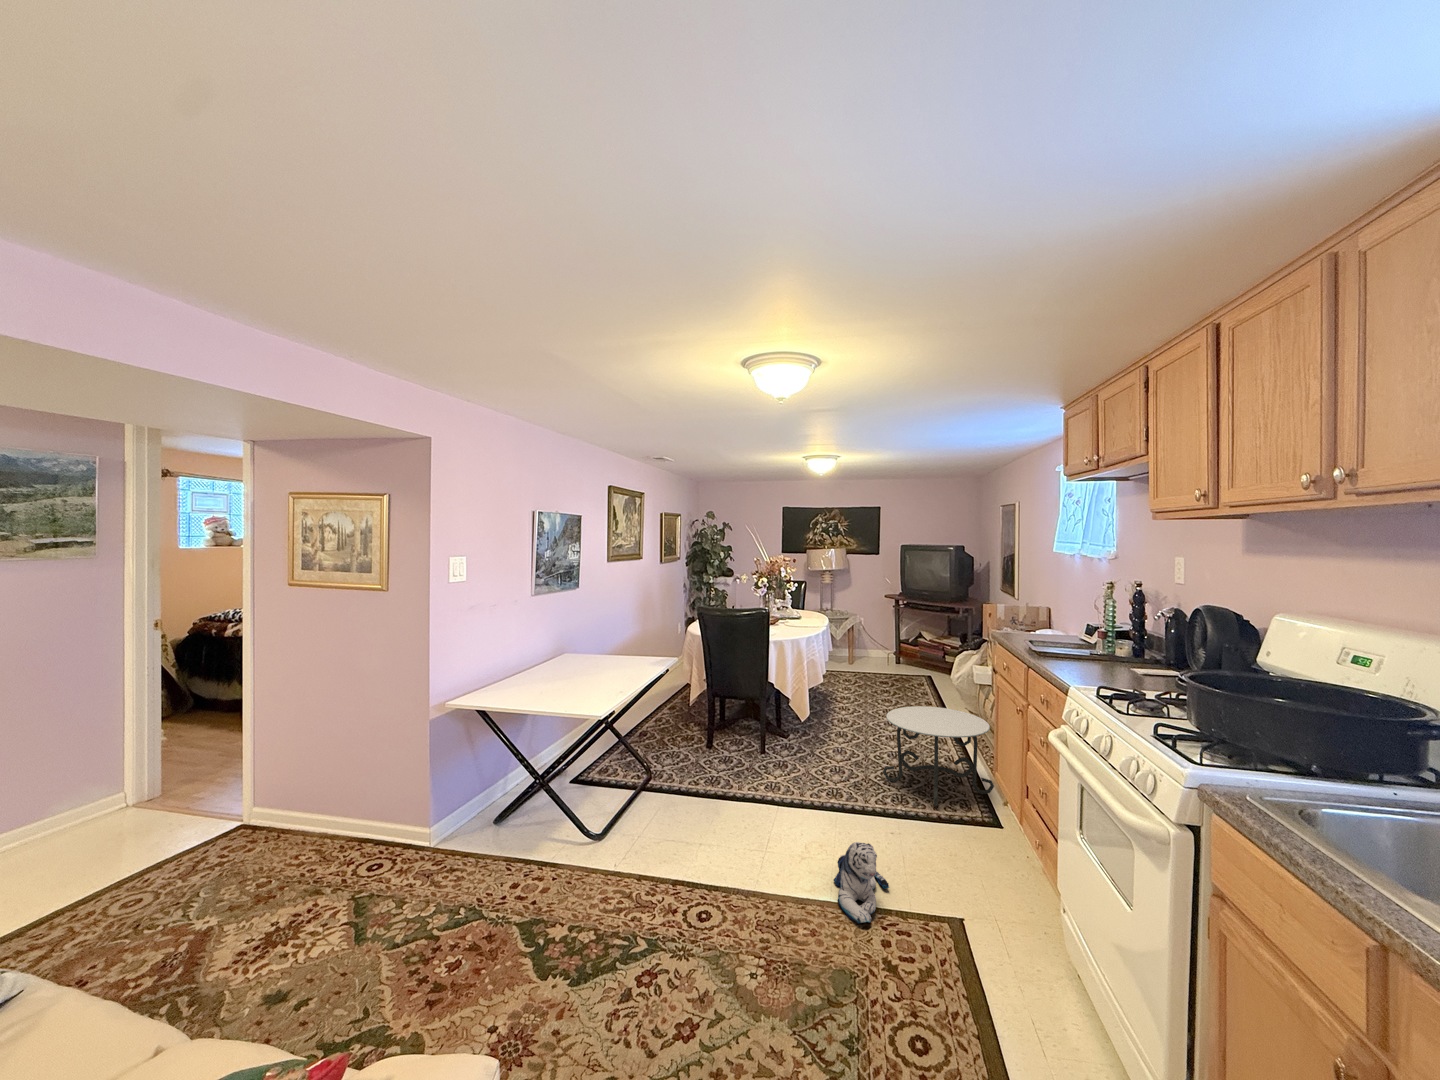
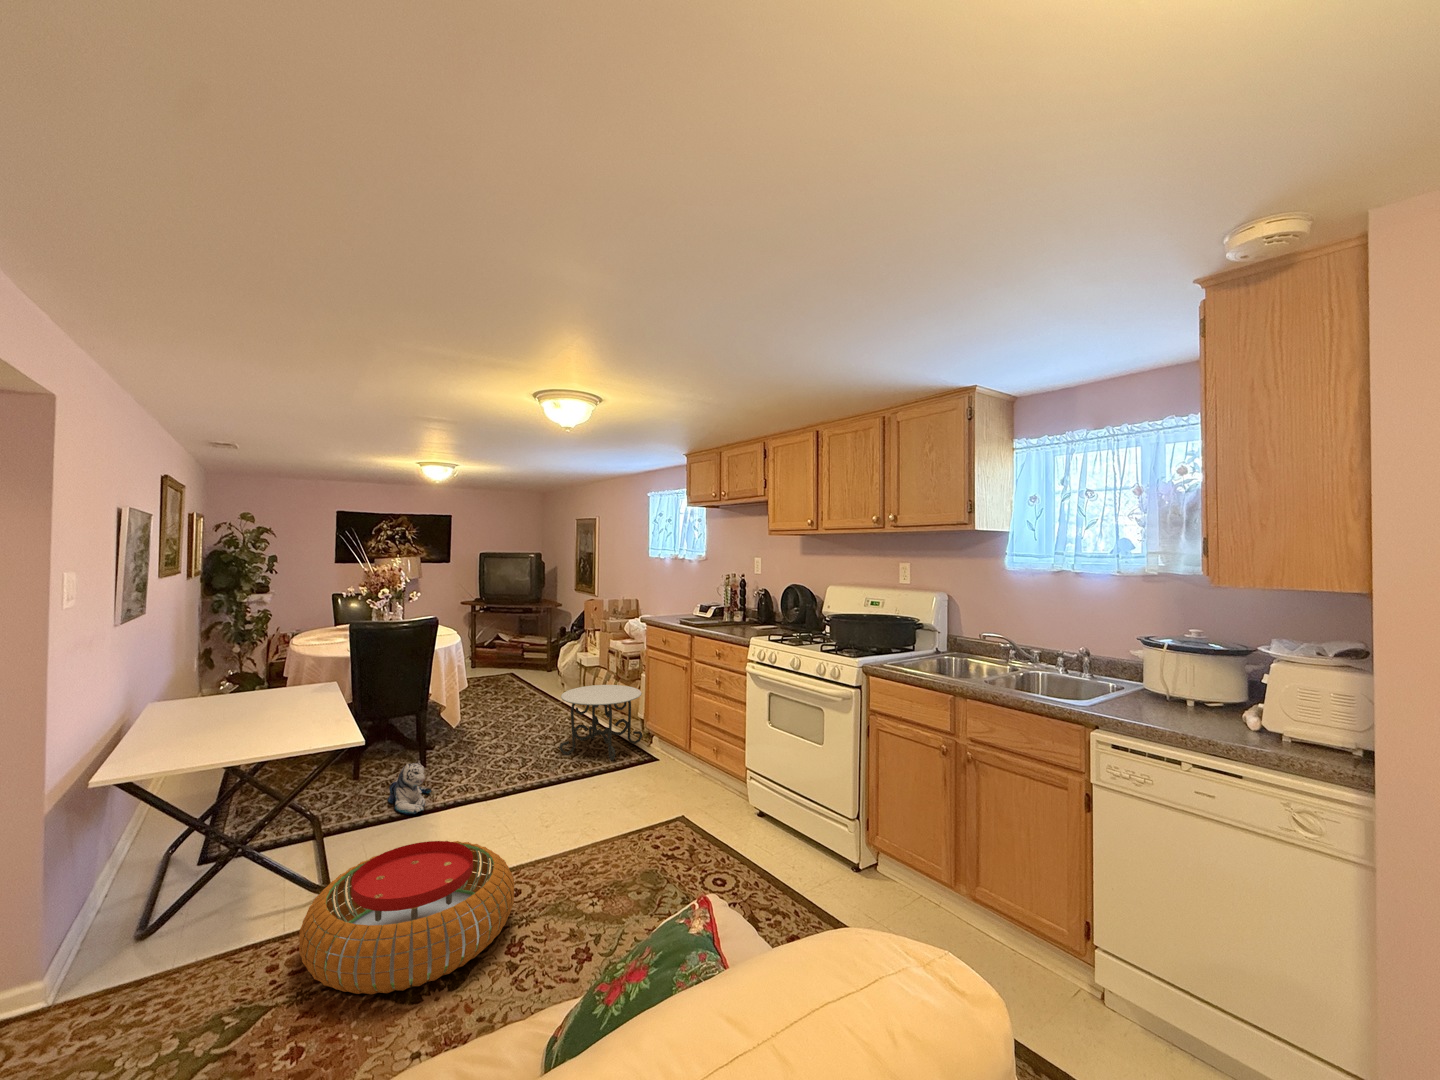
pouf: none [500,822,691,969] -> present [299,841,515,995]
plush toy: present [834,842,889,923] -> present [387,763,431,814]

